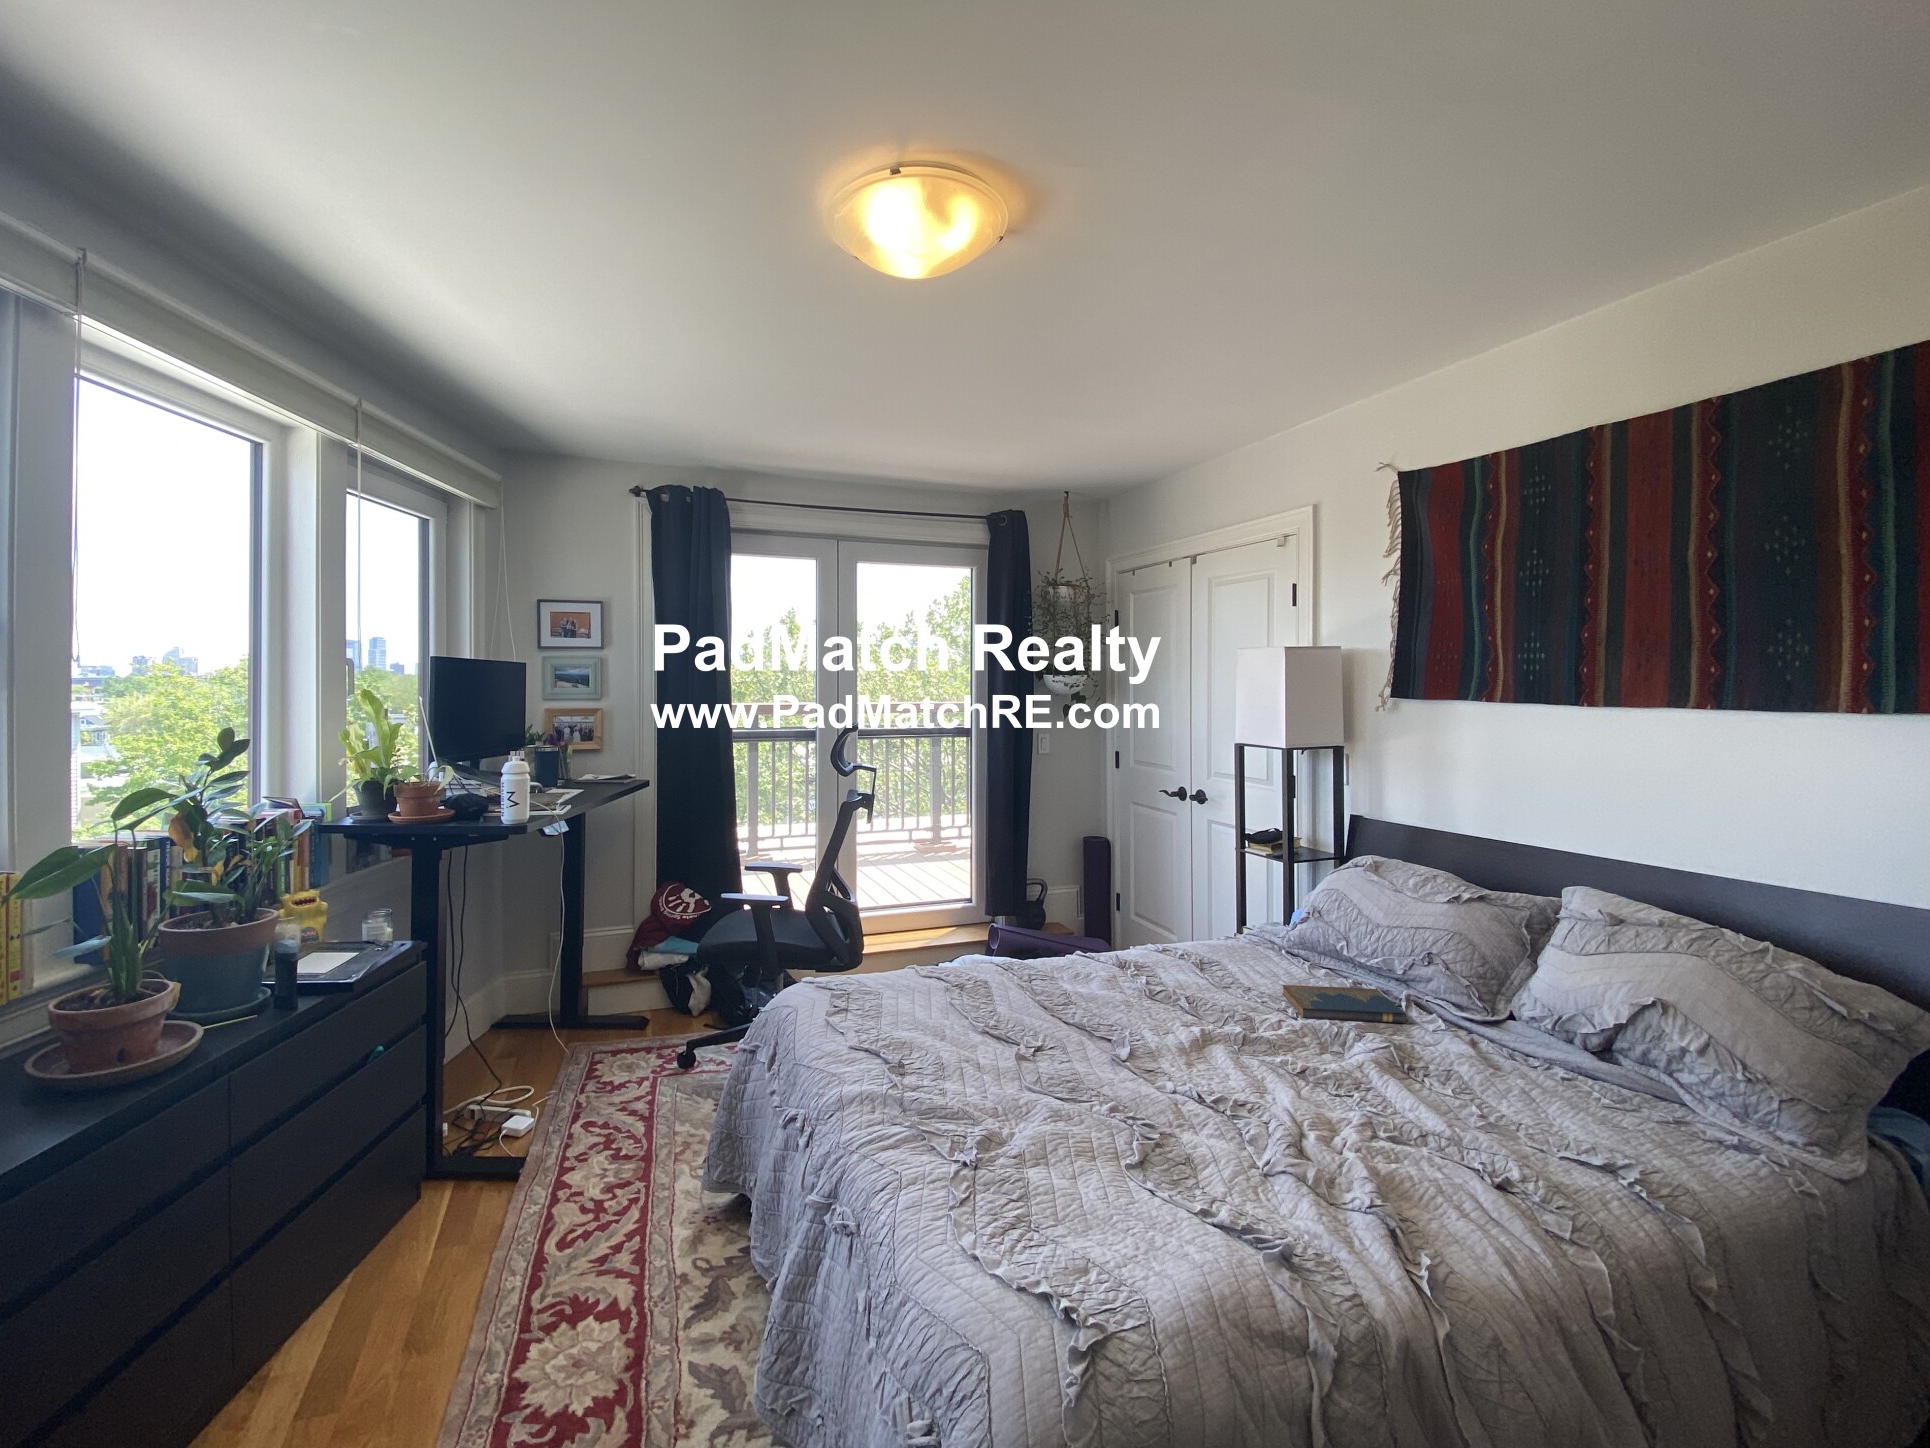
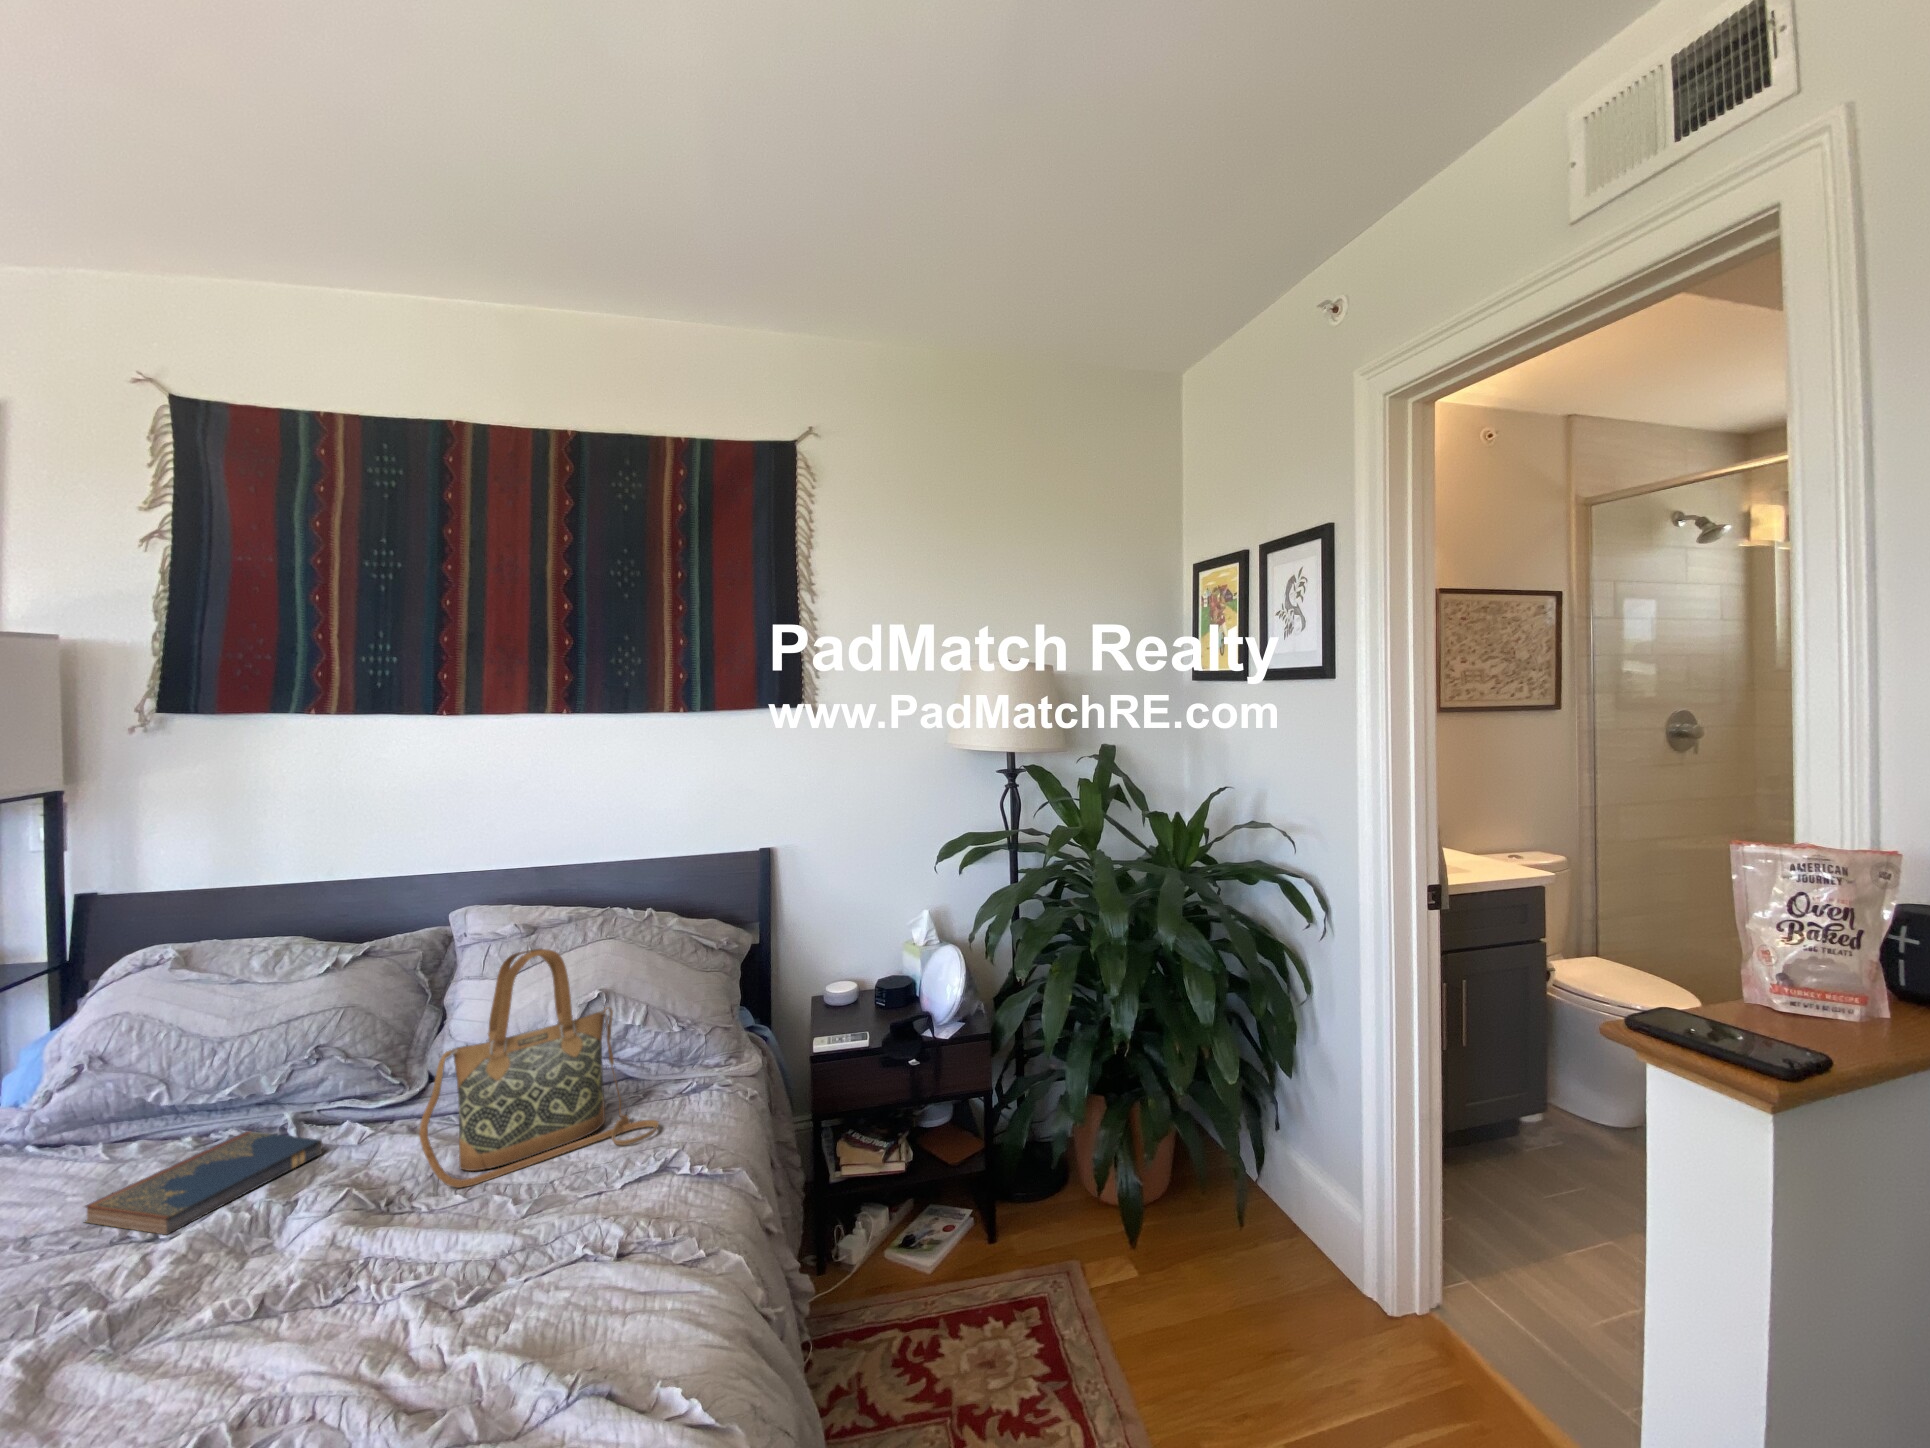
handbag: none [1432,927,1656,1146] -> present [419,949,659,1188]

